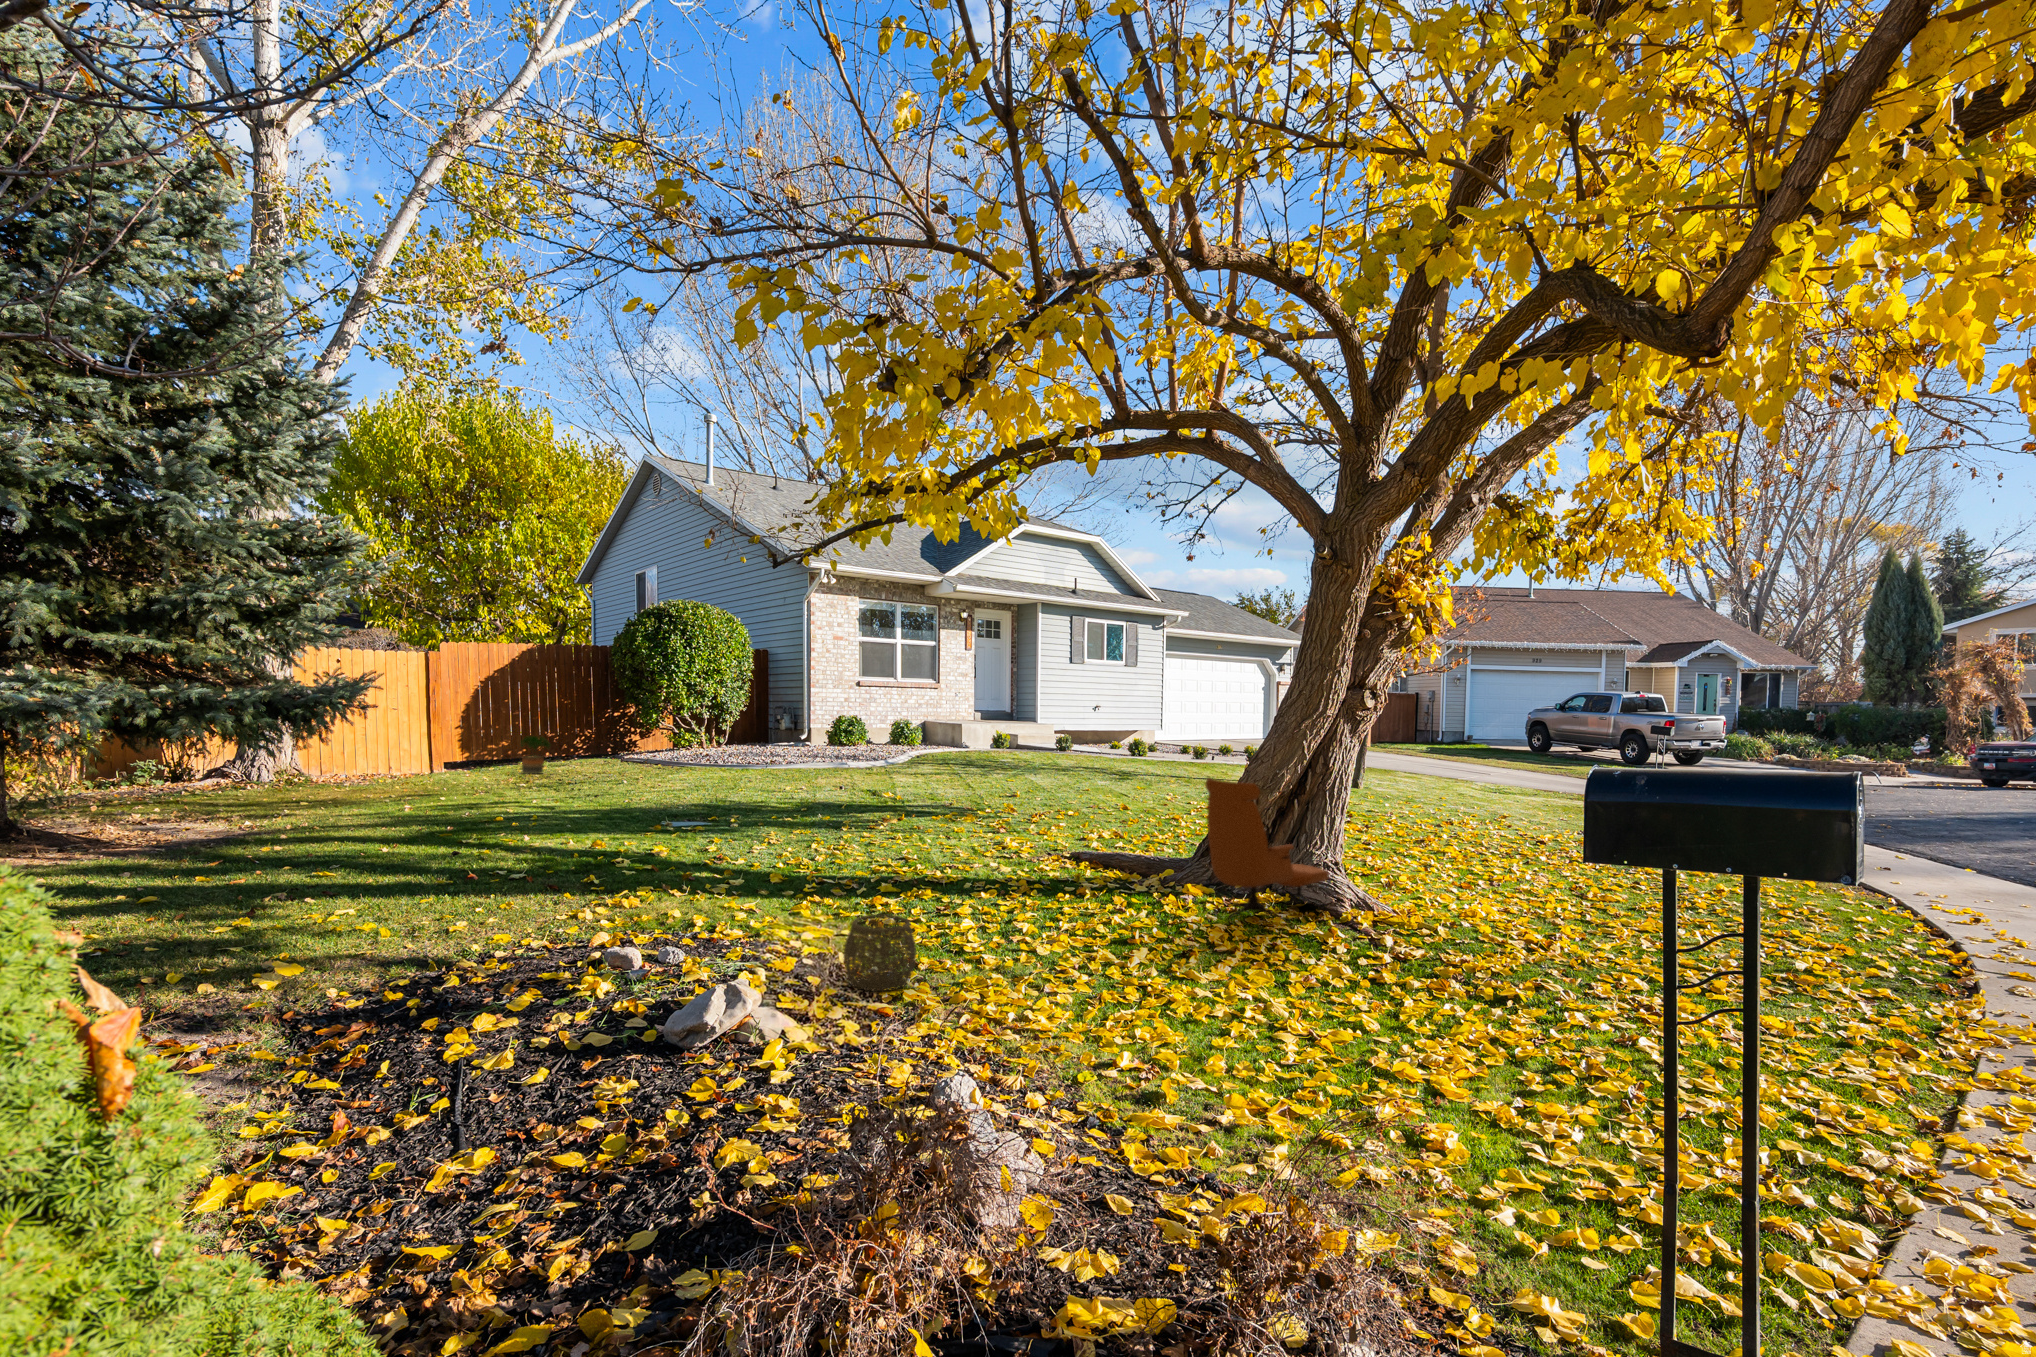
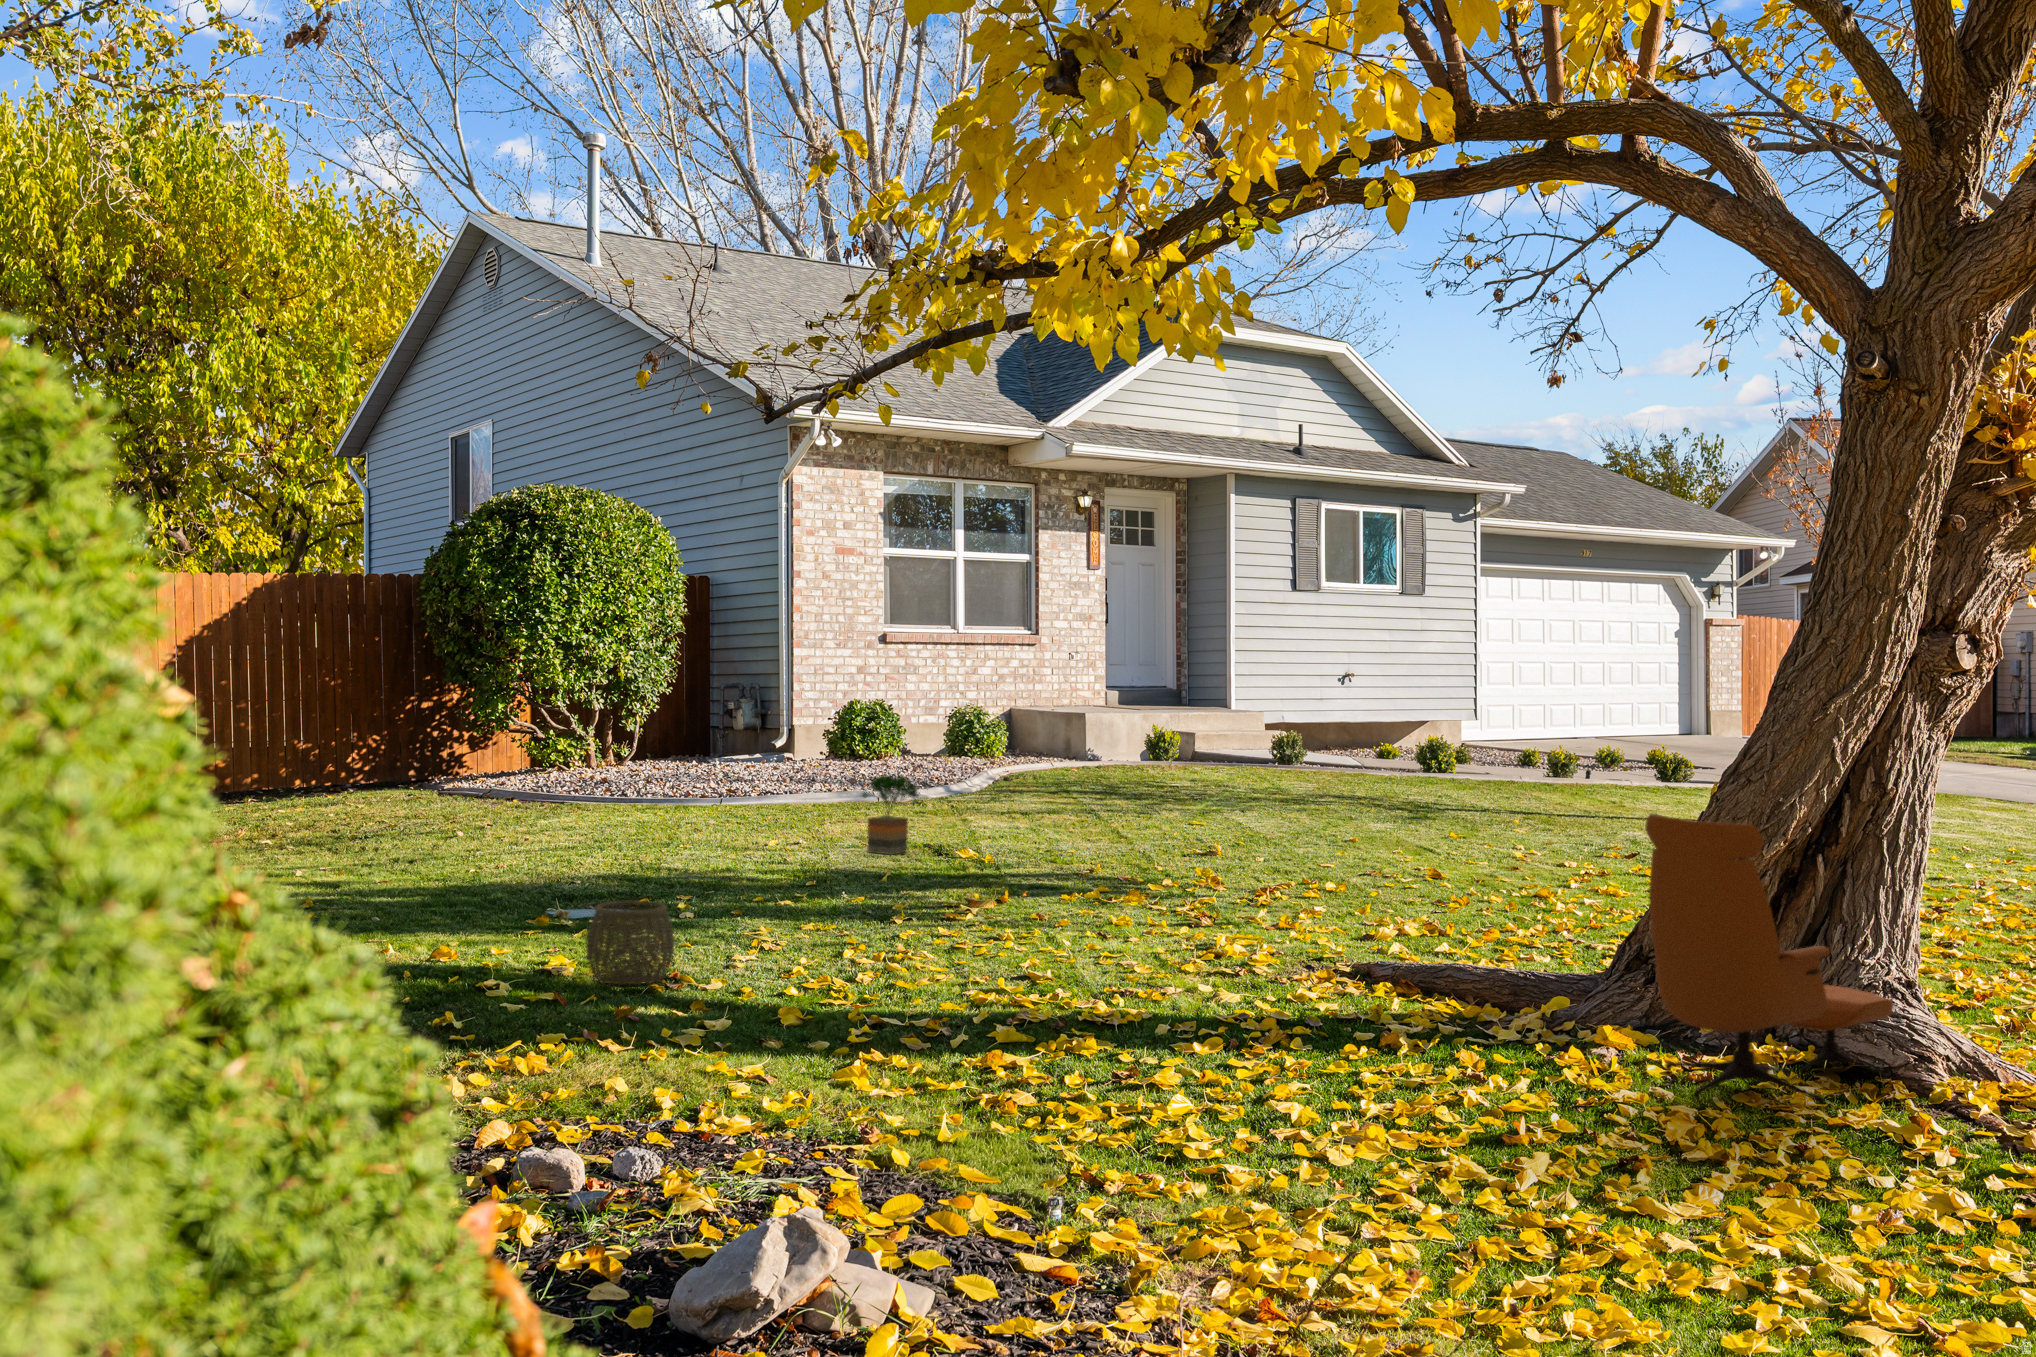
potted tree: present [521,736,550,774] -> present [863,775,920,855]
woven basket: present [844,914,916,992] -> present [586,900,675,985]

